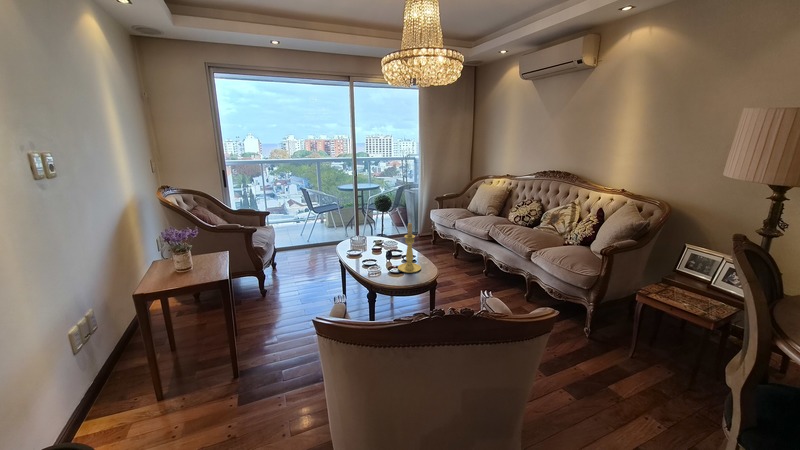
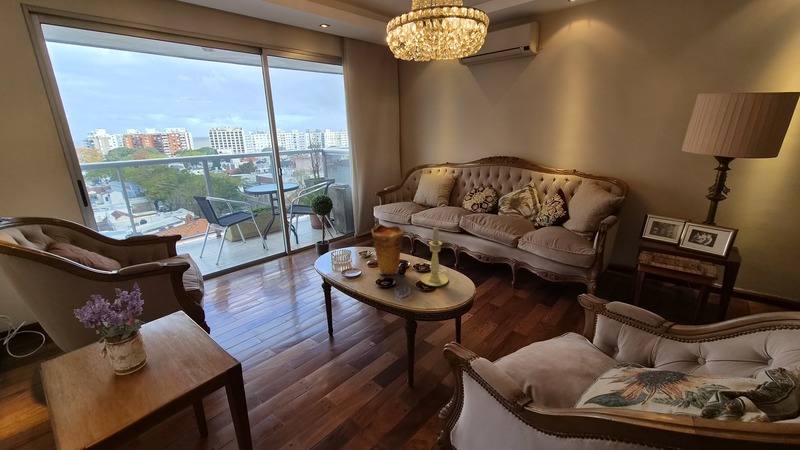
vase: none [368,218,395,259] -> present [372,225,404,274]

